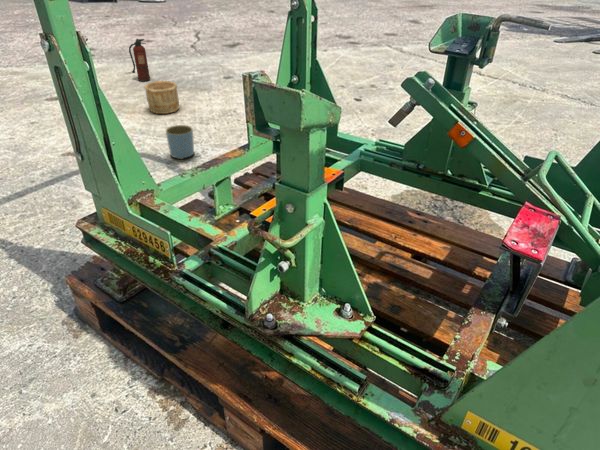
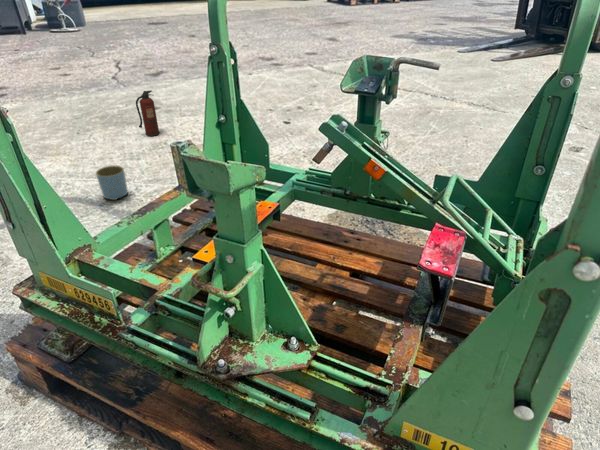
fire extinguisher: present [129,39,150,82] -> present [136,91,159,136]
wooden bucket: present [144,81,179,114] -> none [67,119,107,154]

